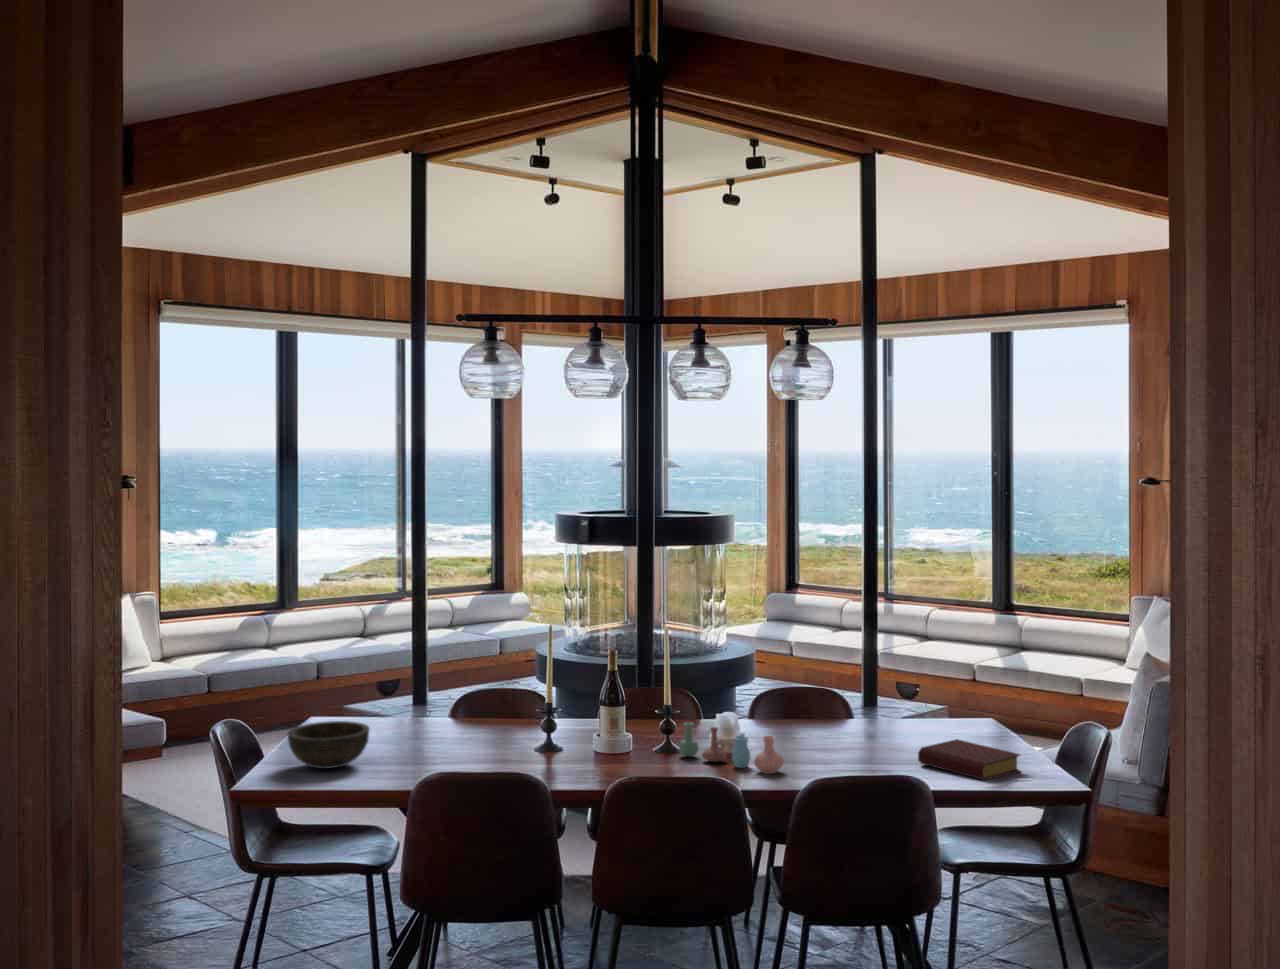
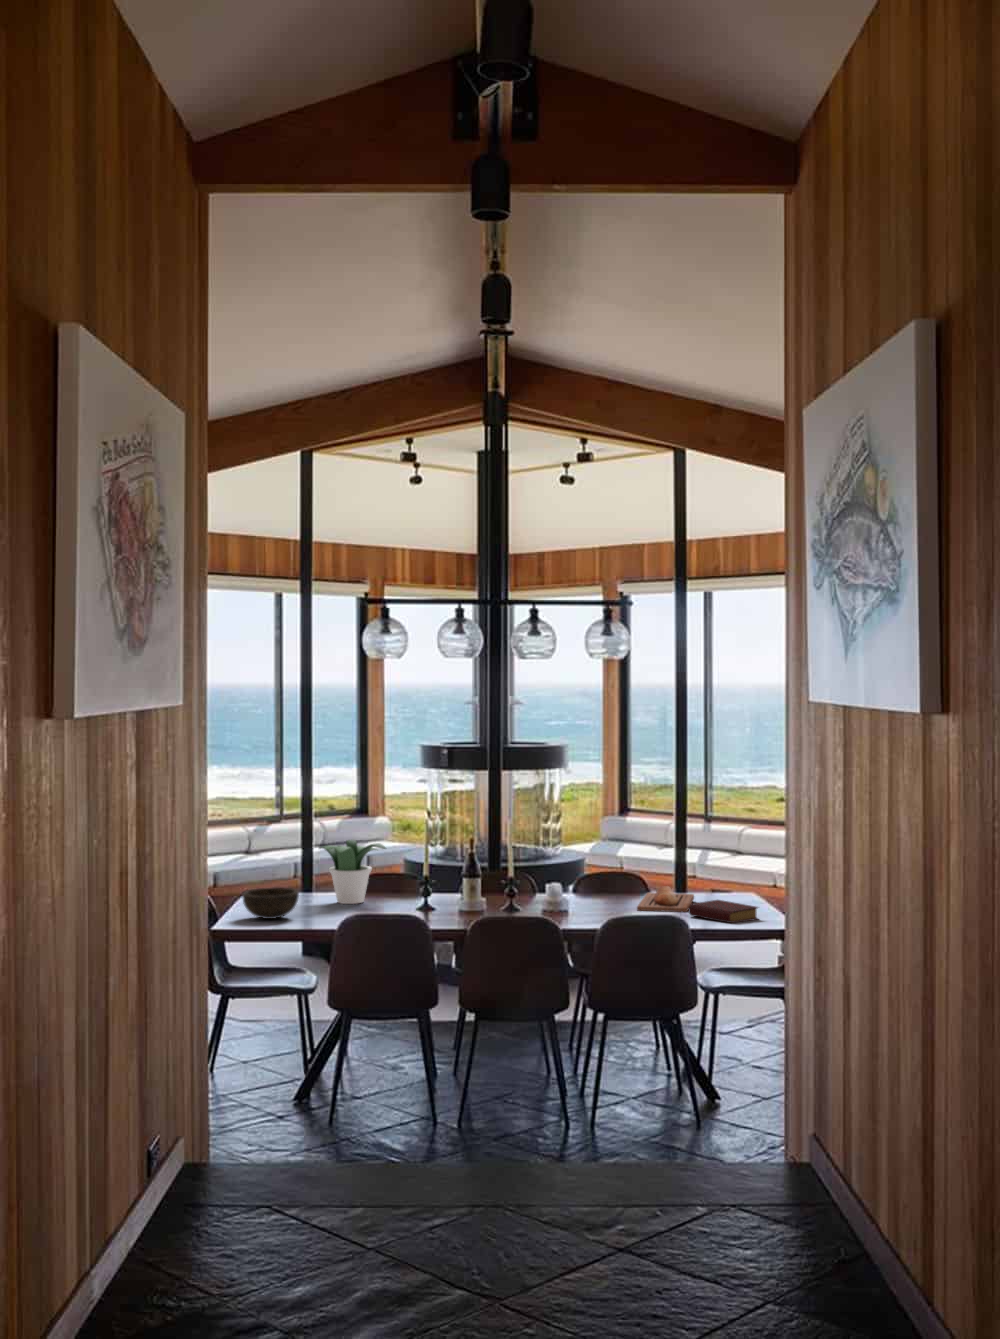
potted plant: none [408,648,498,736] -> present [319,840,386,904]
bread loaf: none [841,713,915,757] -> present [637,886,694,912]
vase: present [679,722,784,774] -> none [519,888,593,921]

